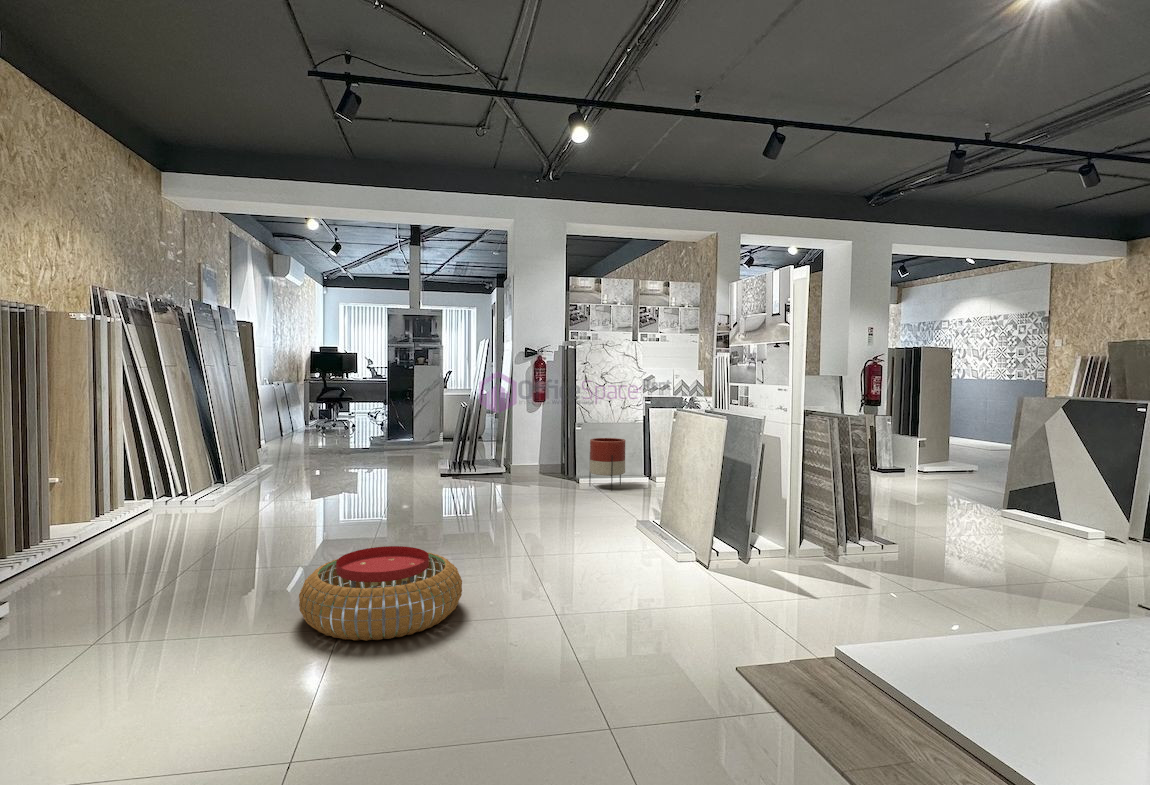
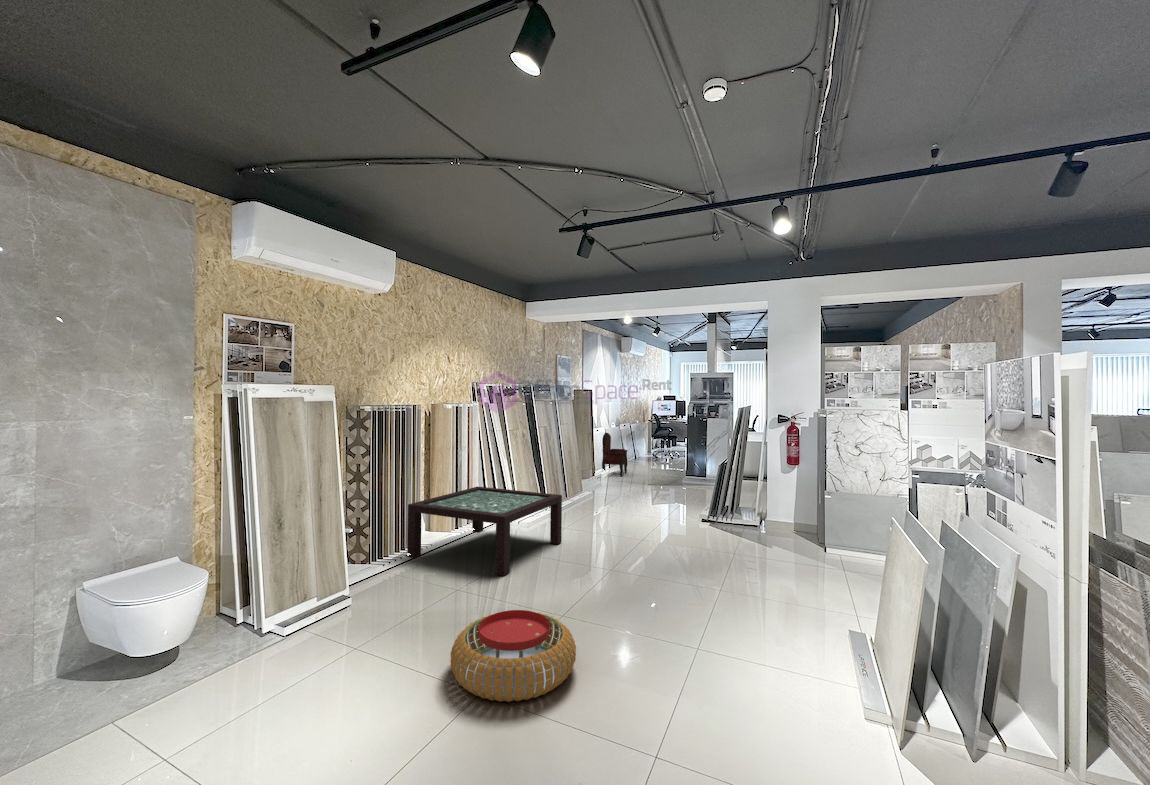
armchair: none [266,385,300,445] -> present [602,433,627,476]
planter: present [589,438,625,491] -> none [823,511,864,570]
coffee table: none [45,445,296,558] -> present [407,487,562,576]

